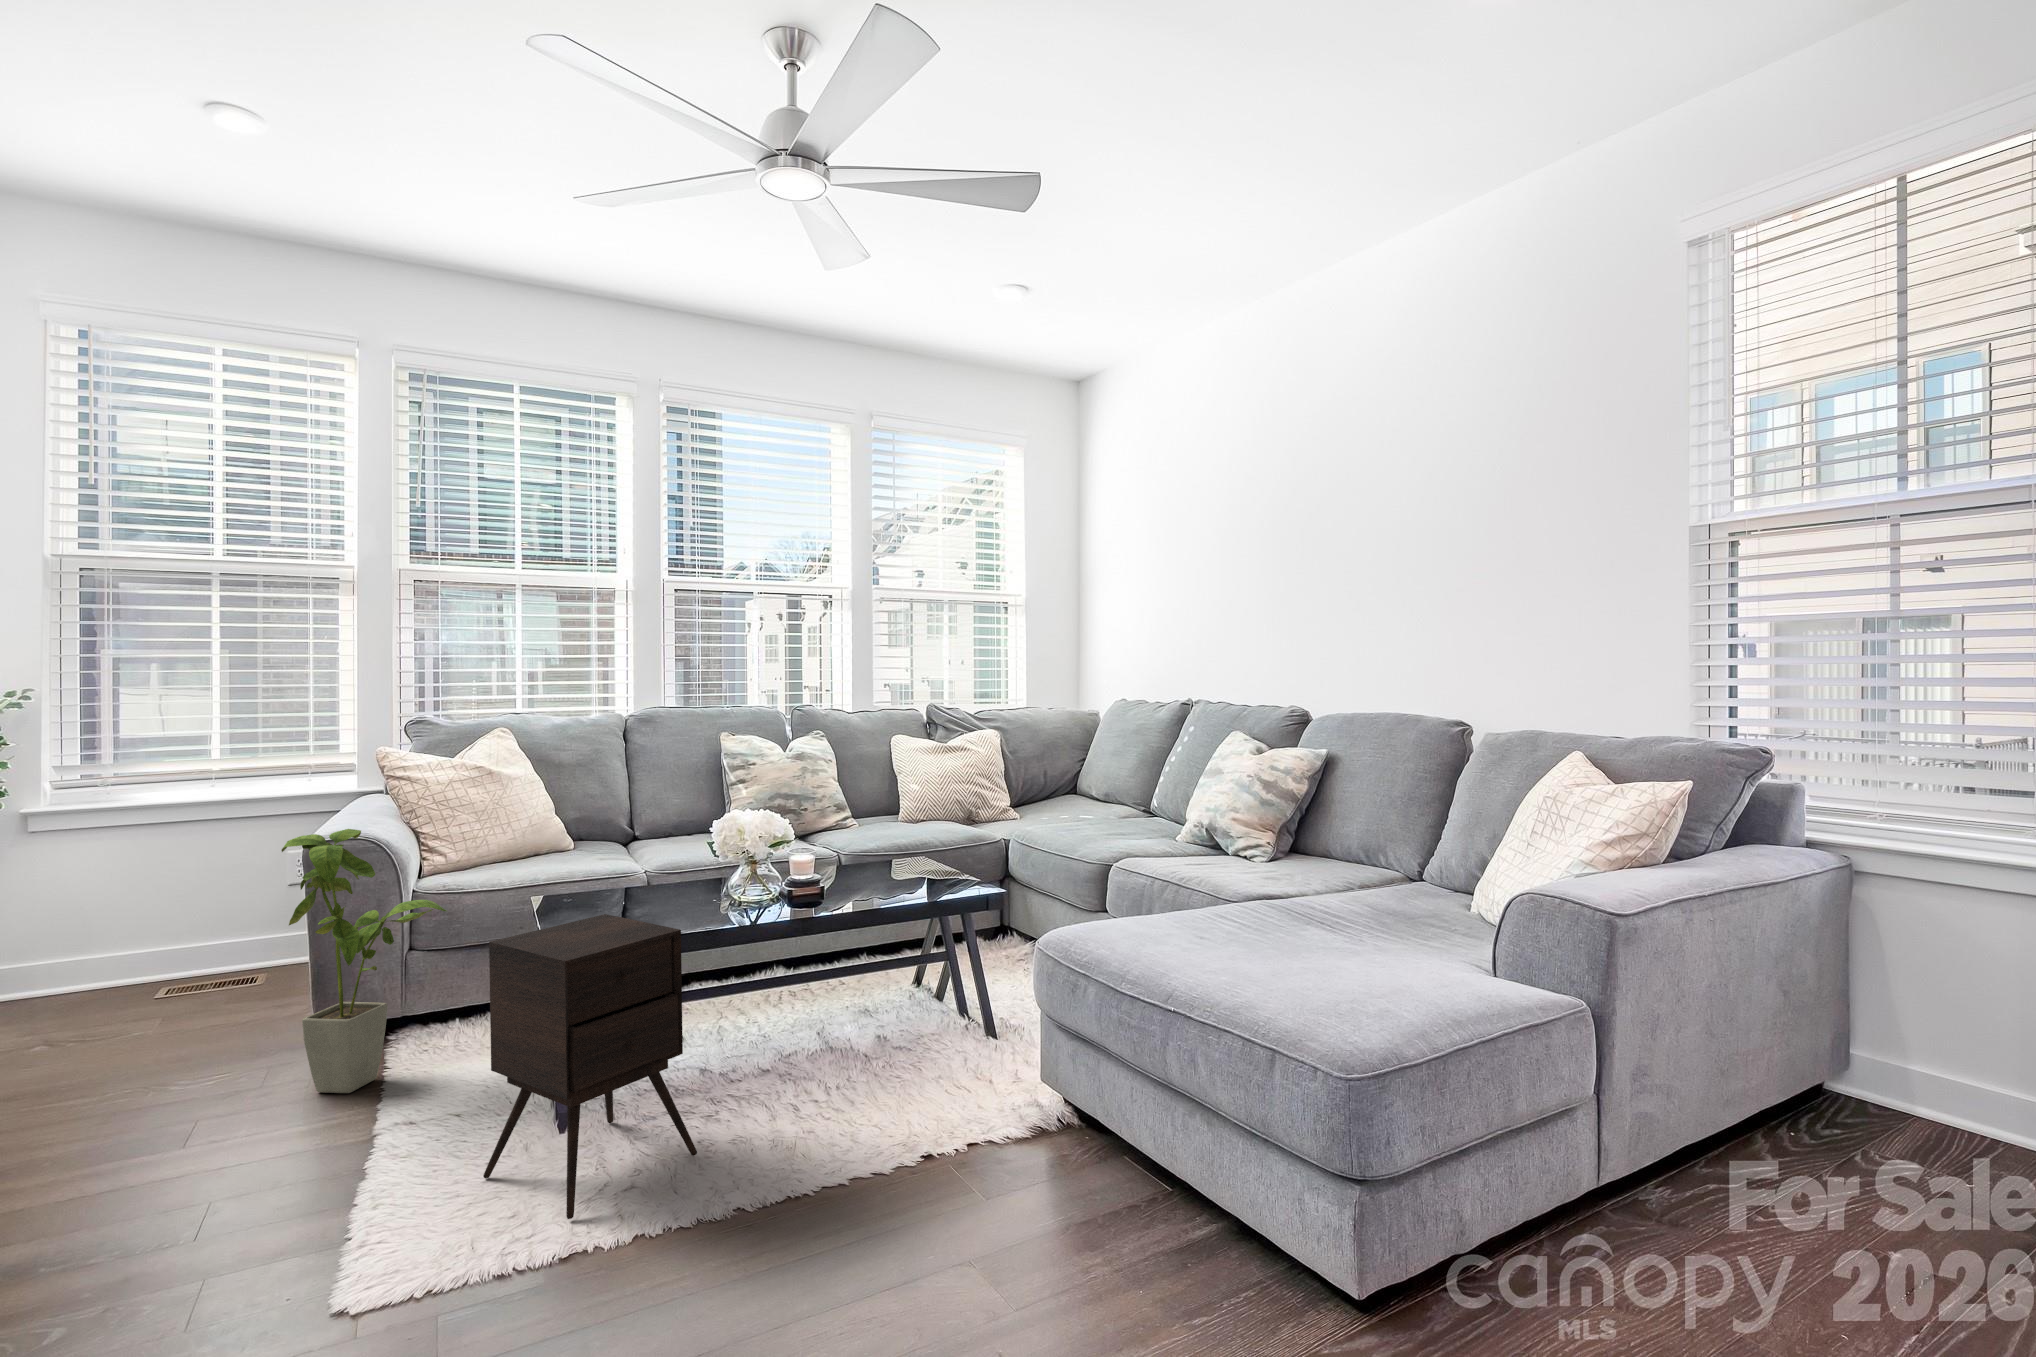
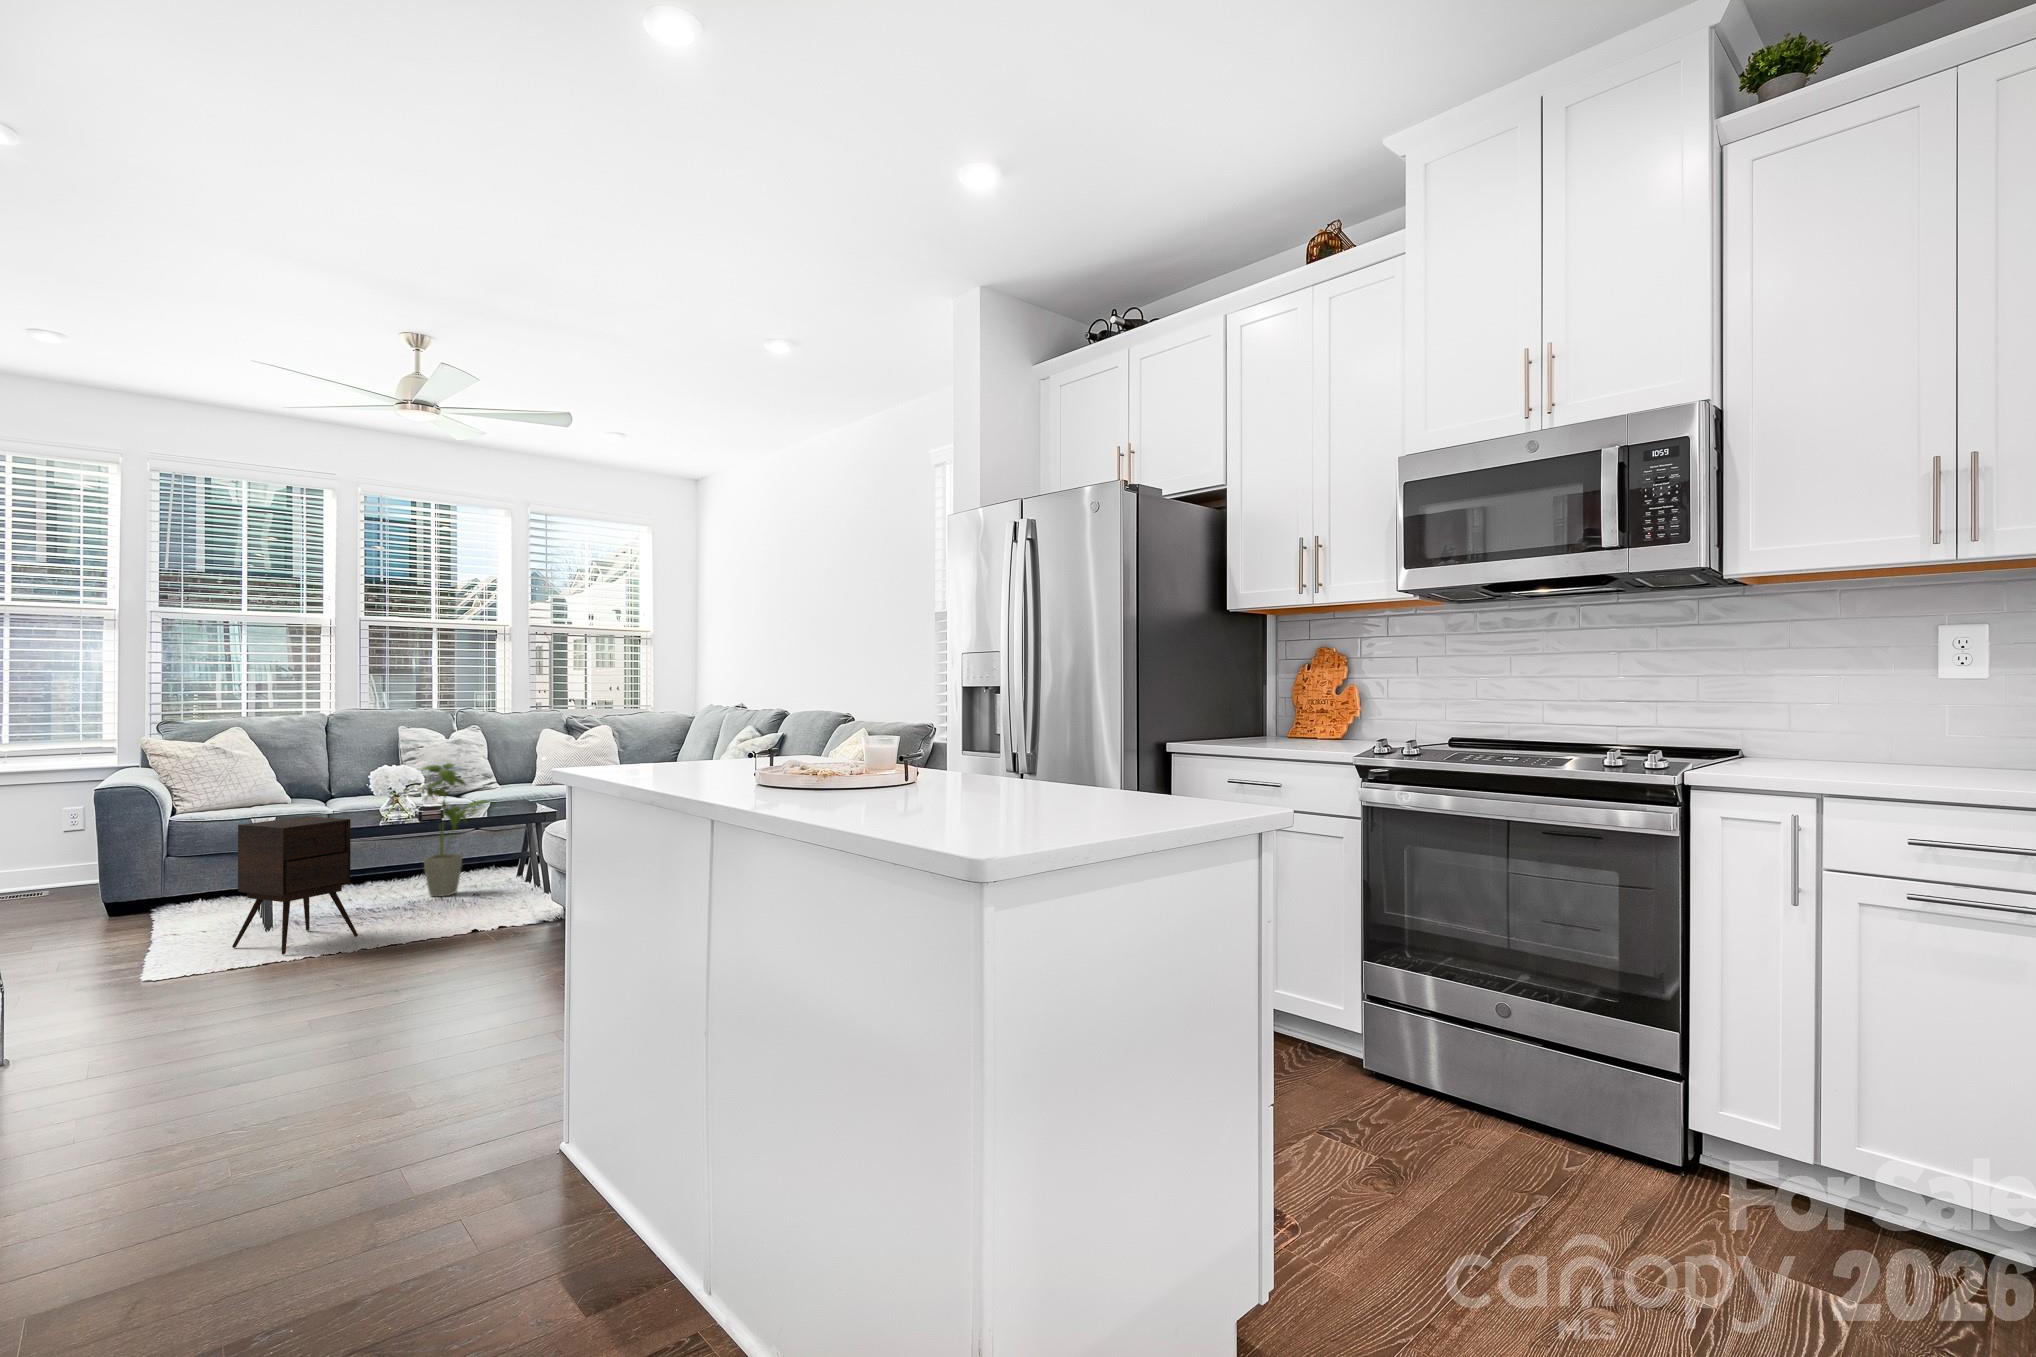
house plant: present [281,829,446,1093] -> present [422,763,490,897]

